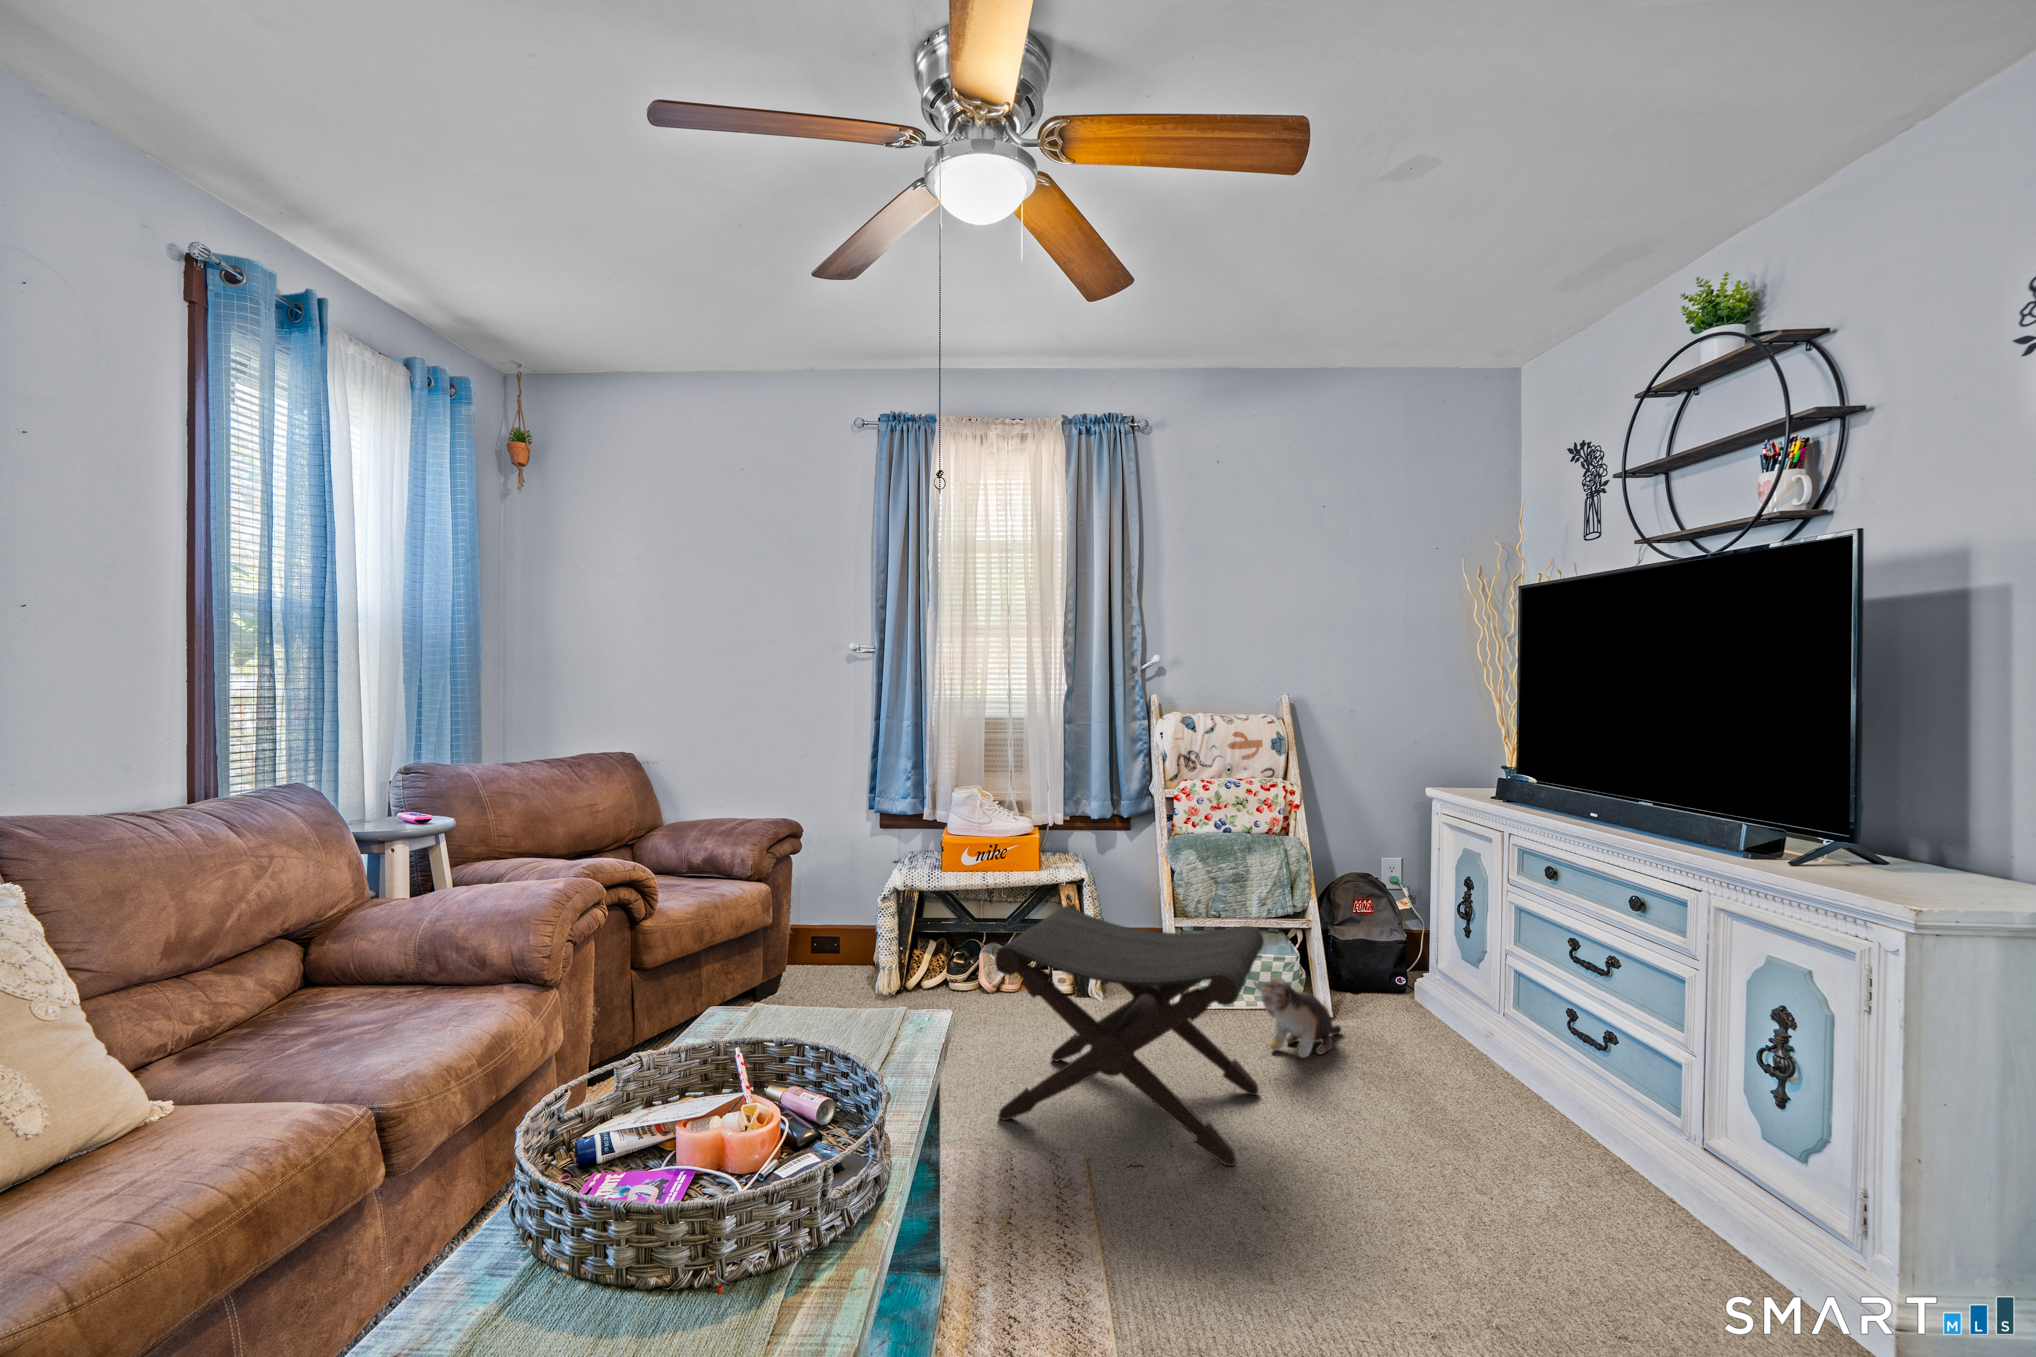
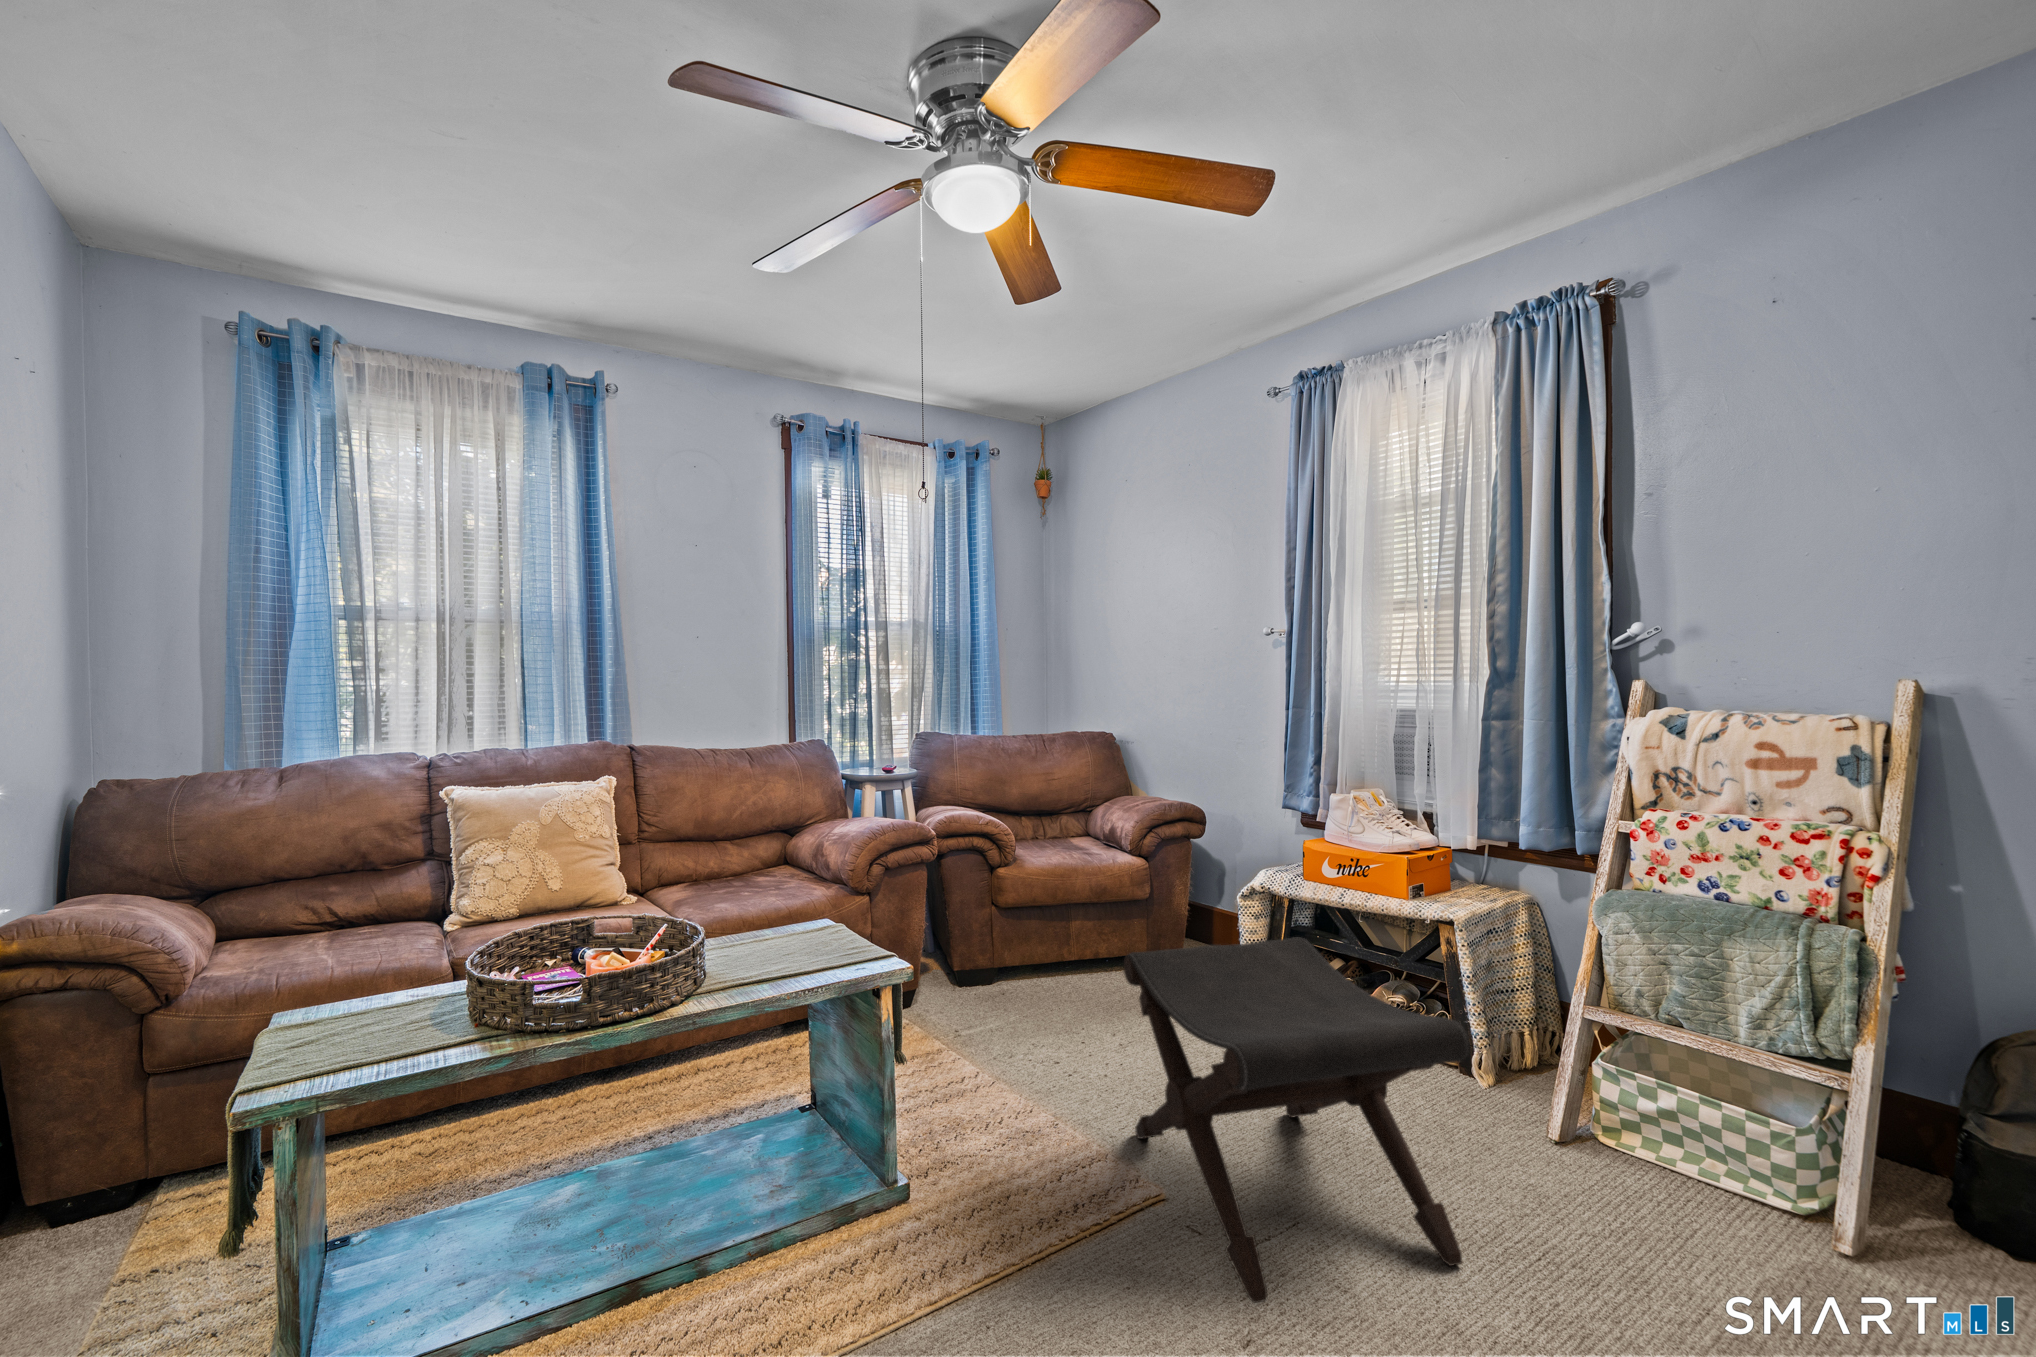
plush toy: present [1254,978,1341,1058] -> none [1542,1116,1804,1288]

